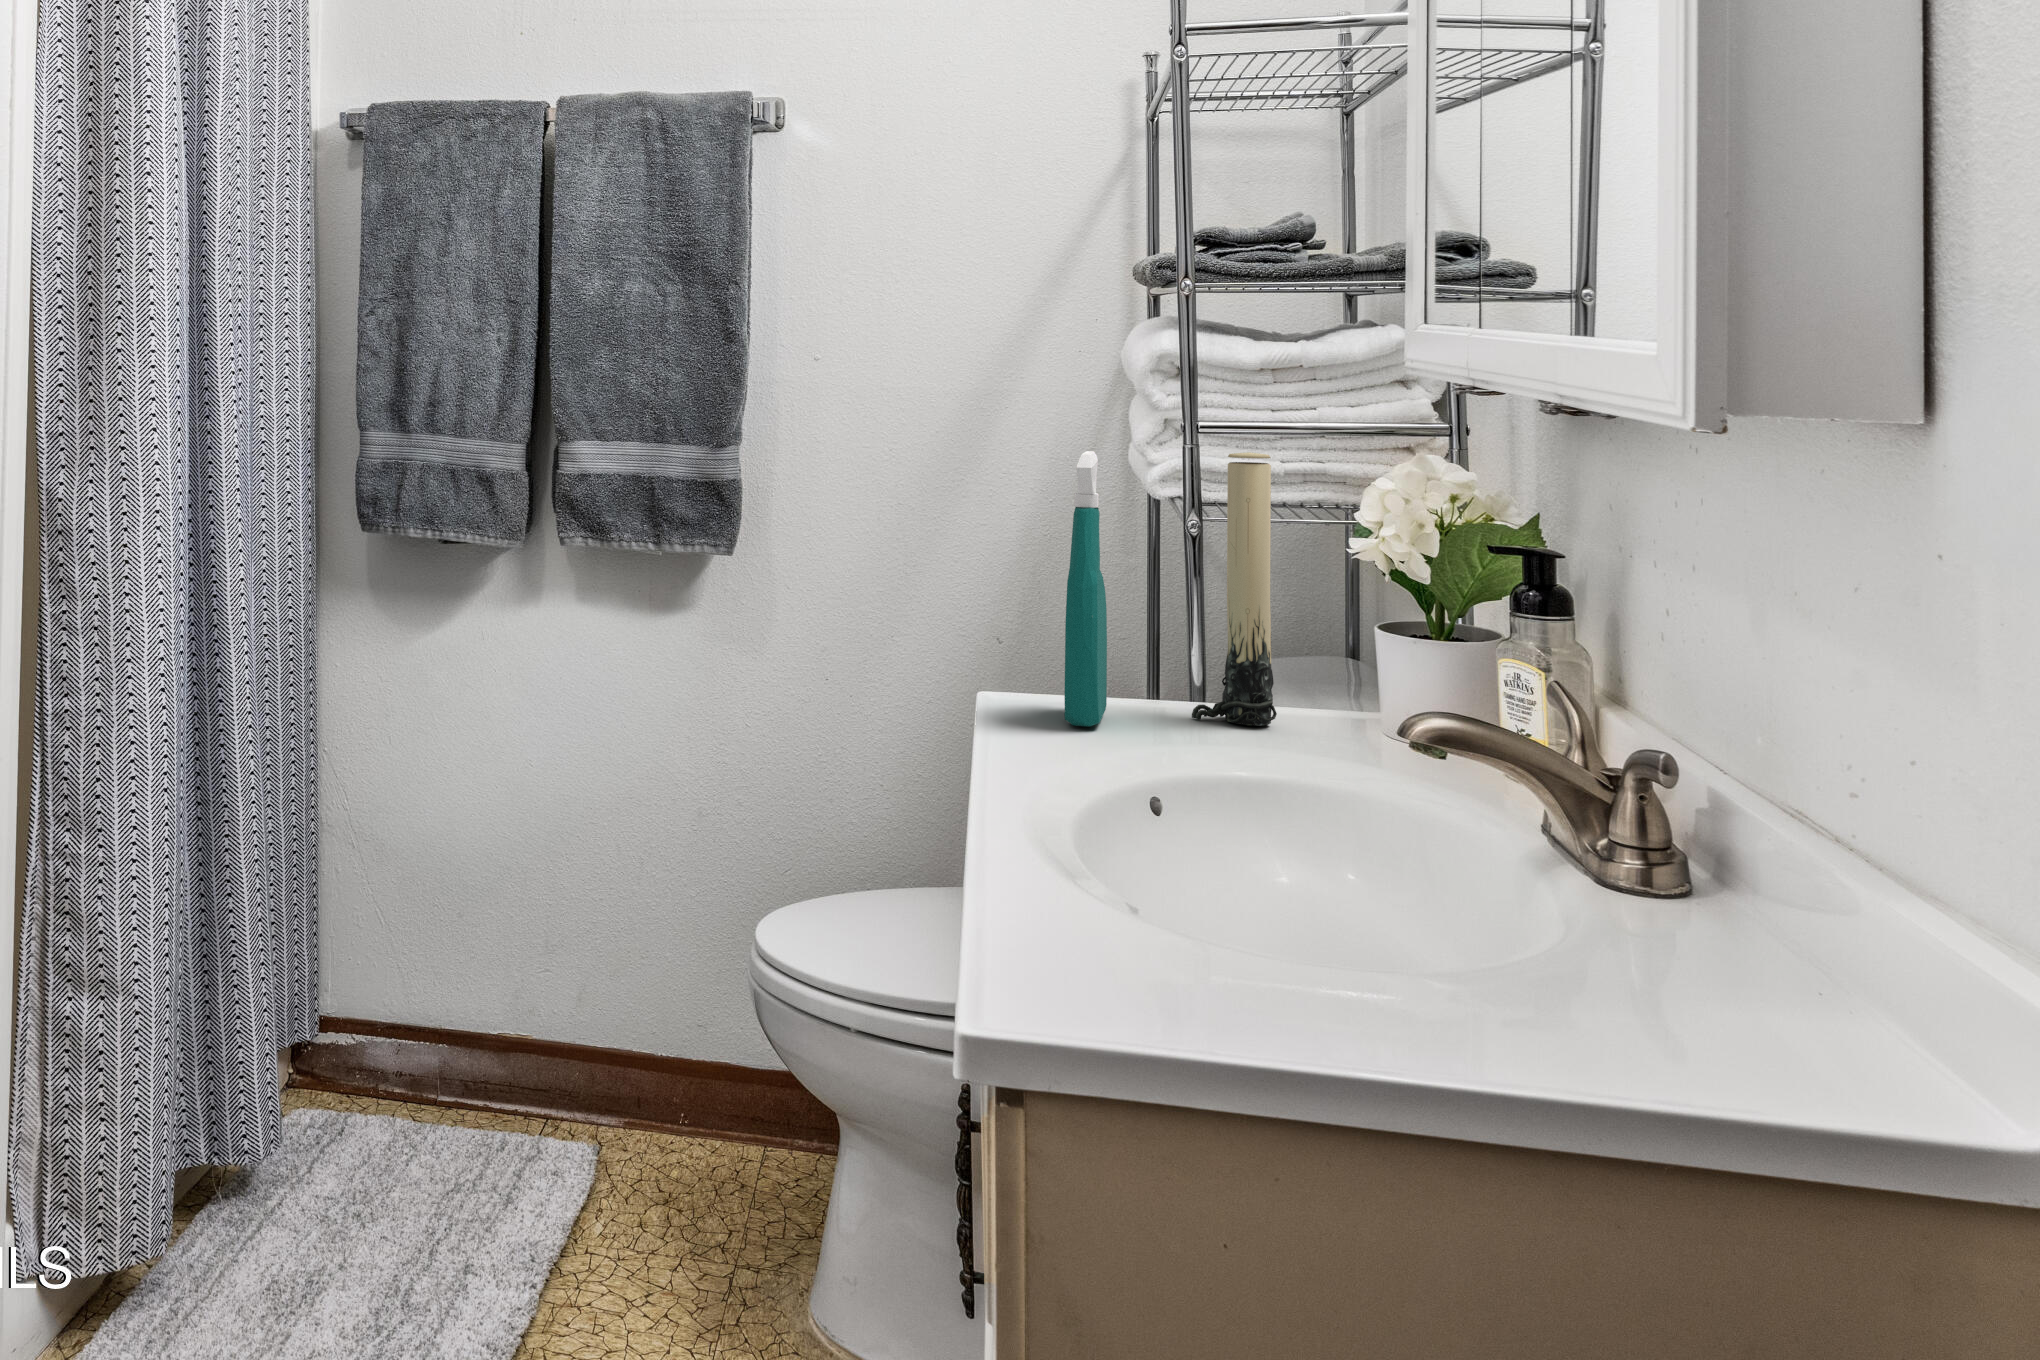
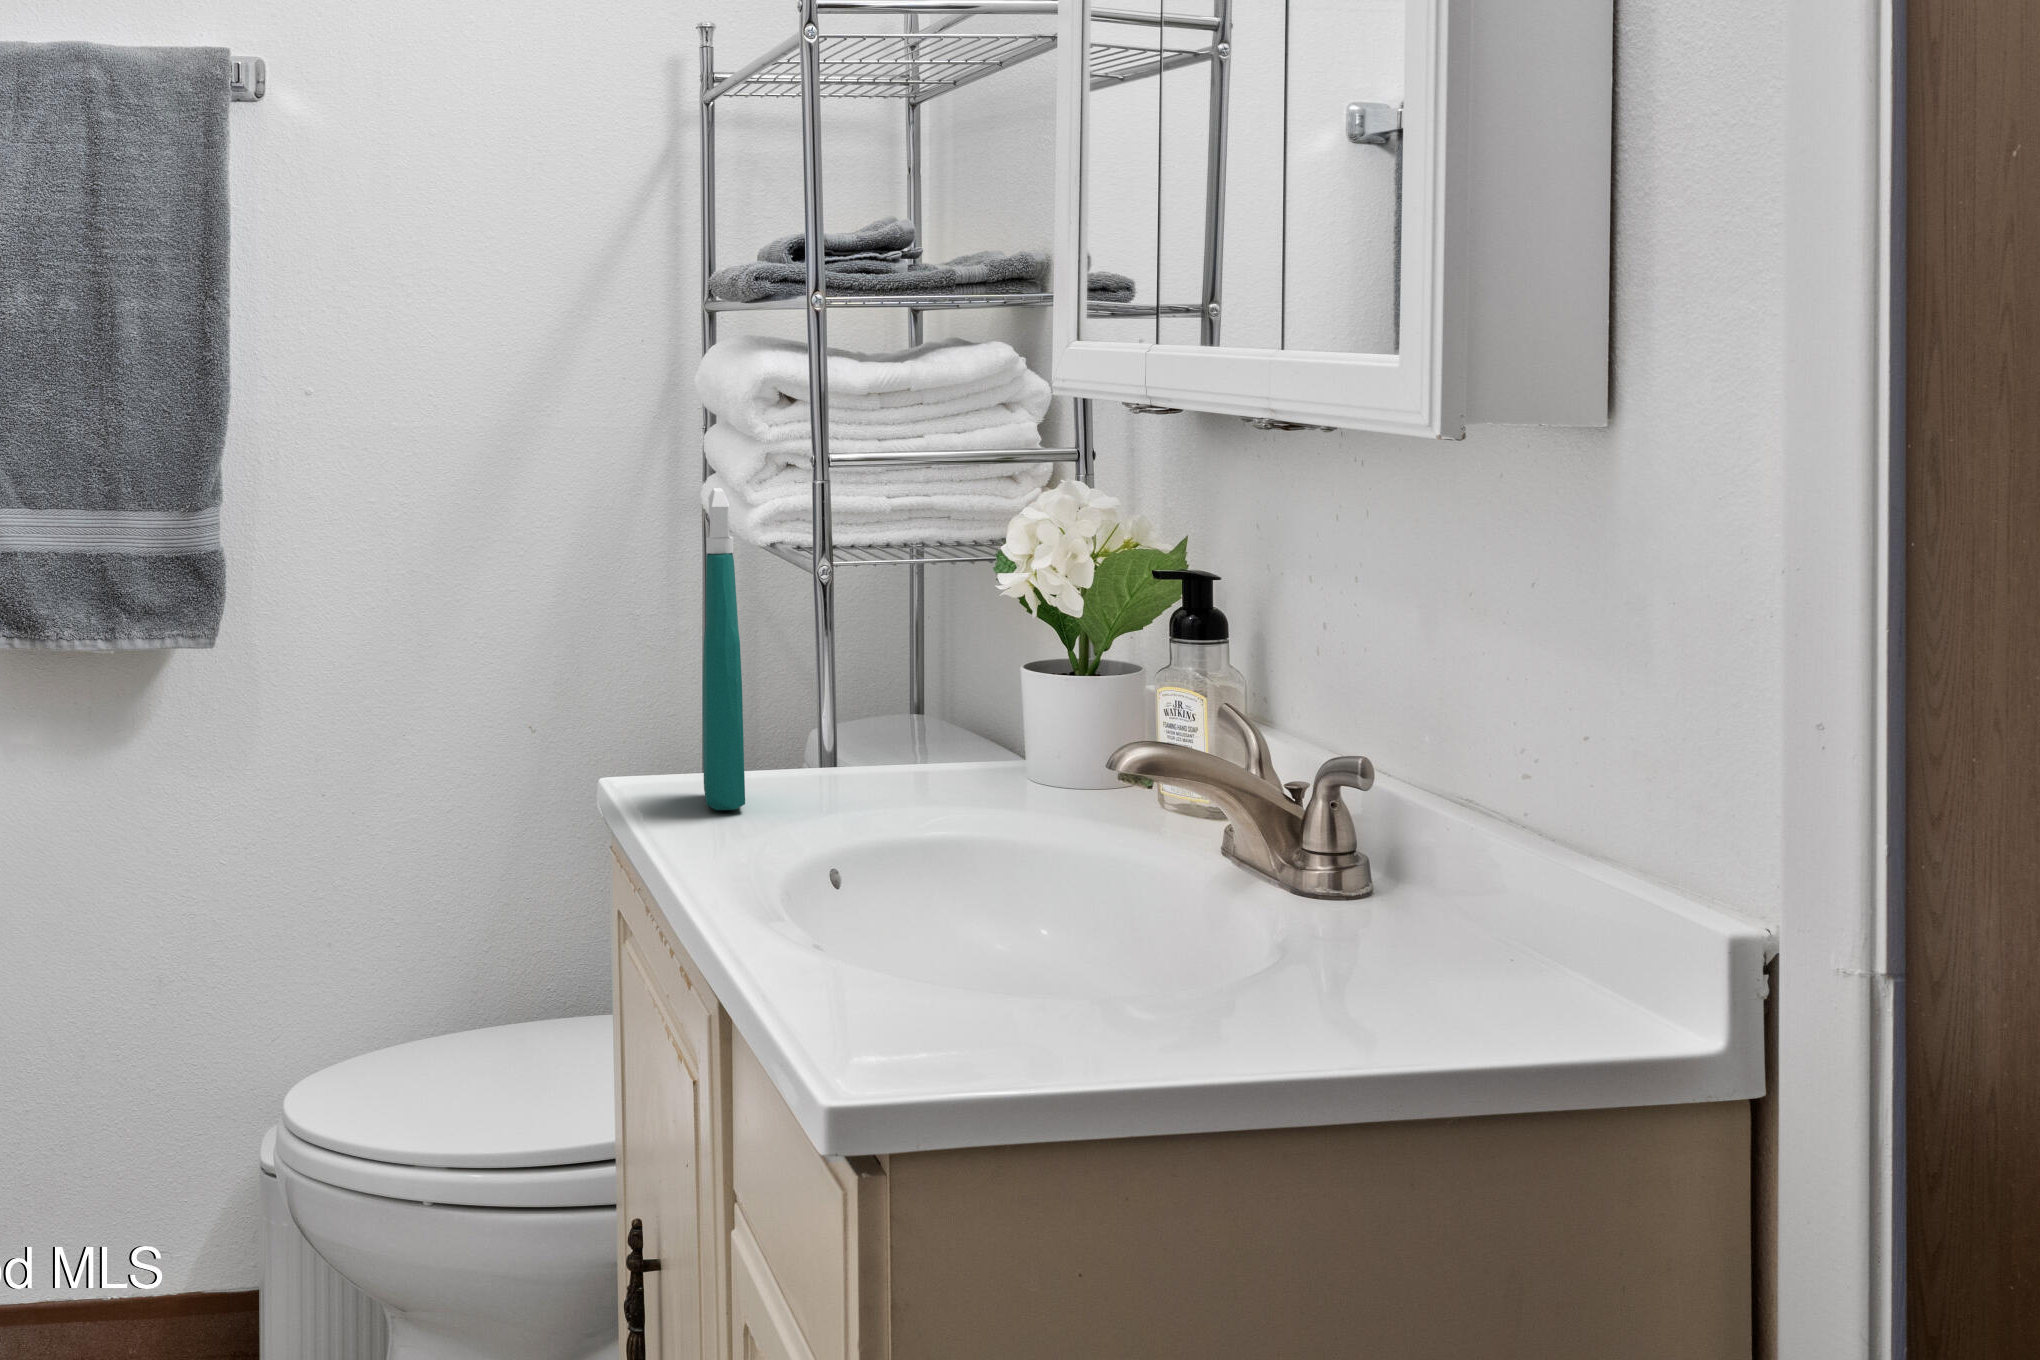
candle: present [1192,452,1277,726] -> none [828,482,918,791]

